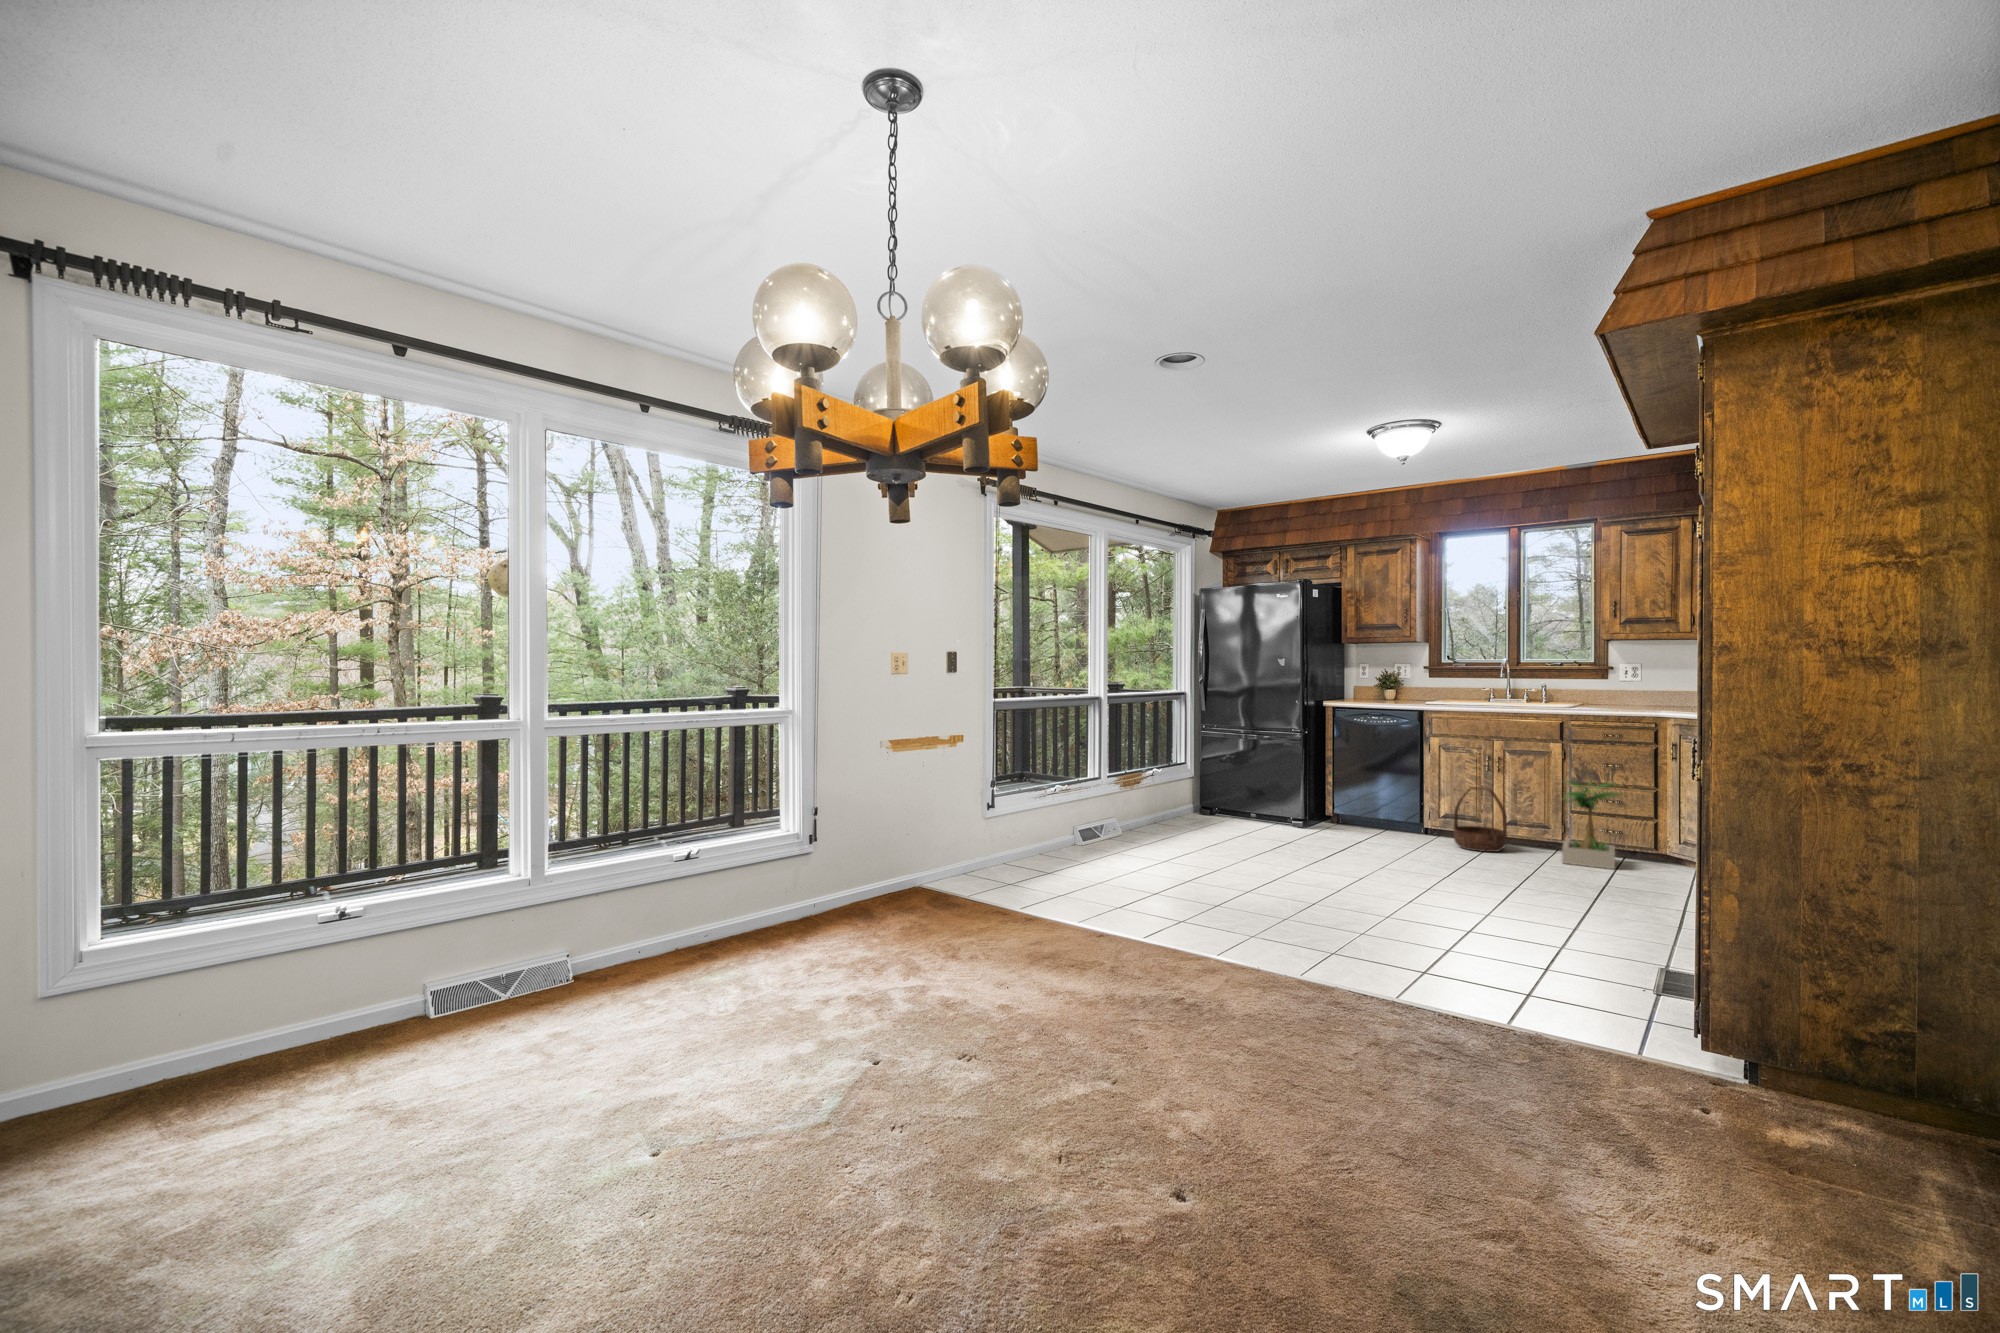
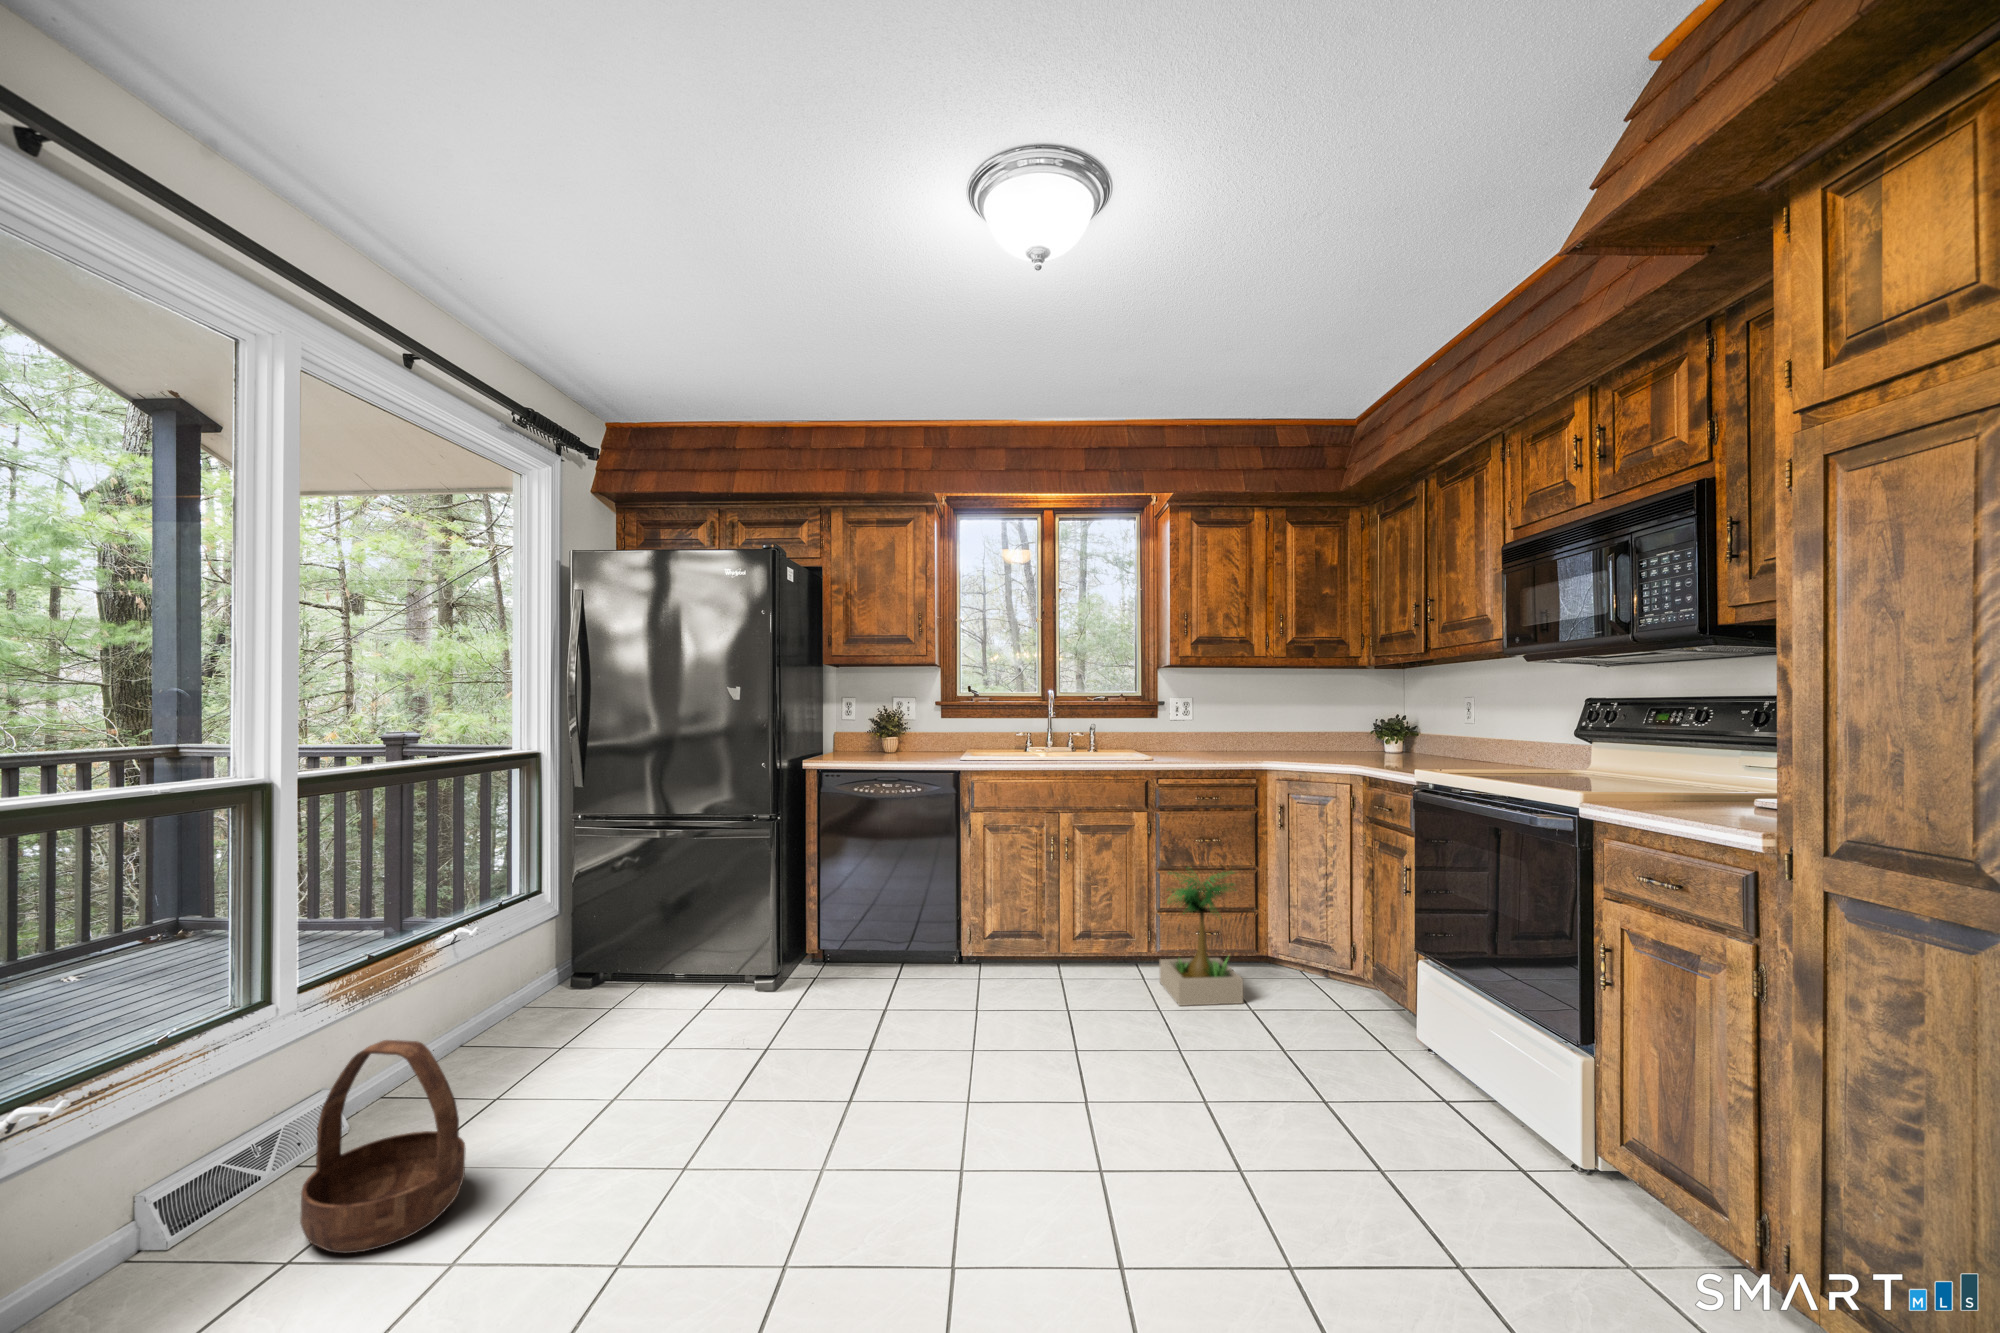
basket: present [1454,787,1507,852] -> present [300,1040,466,1253]

